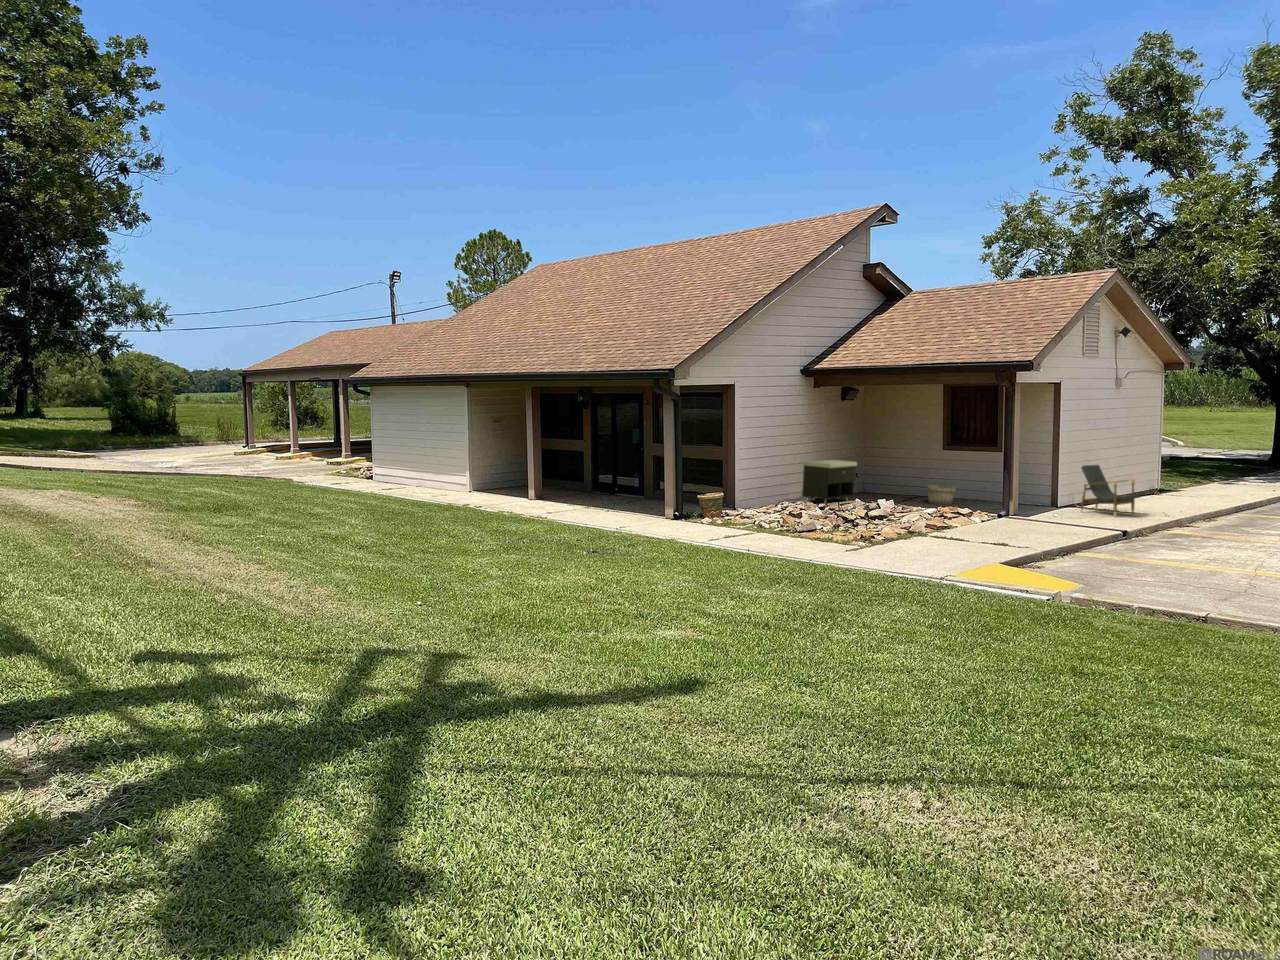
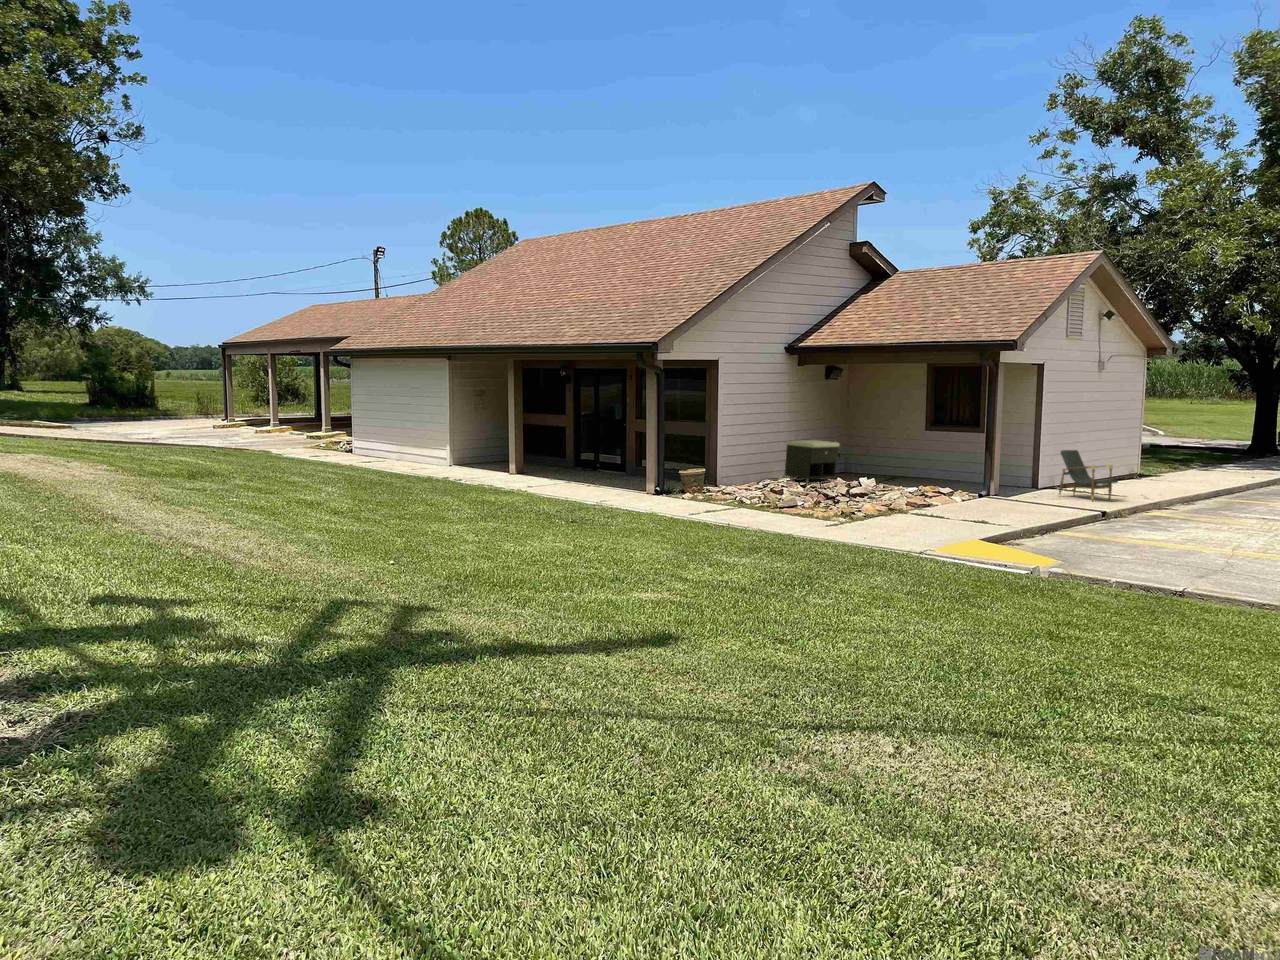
wooden bucket: present [927,485,956,505] -> none [908,463,937,487]

